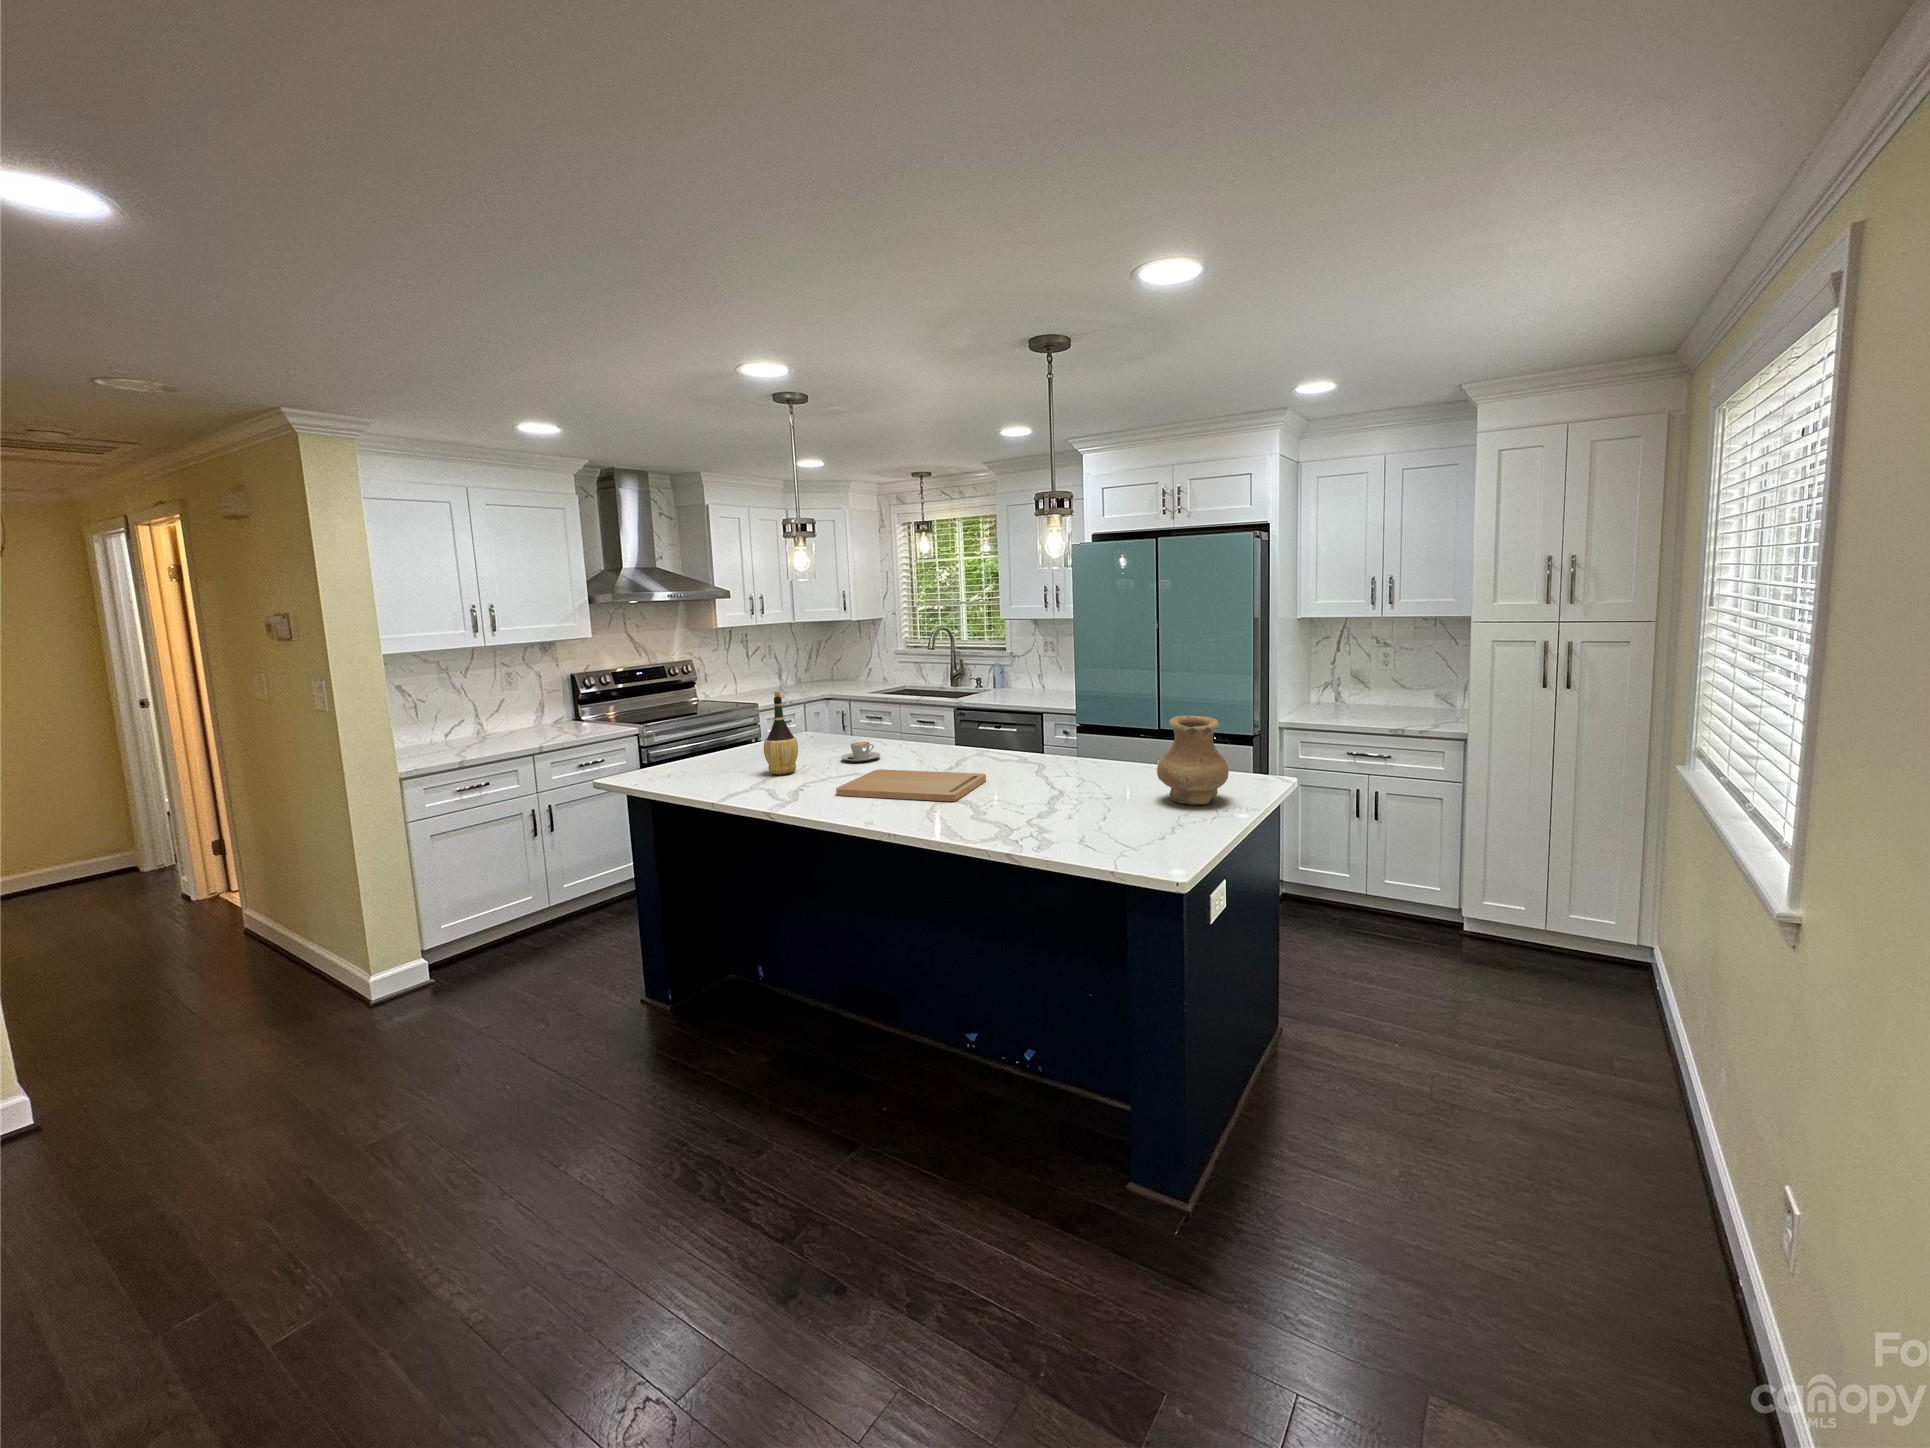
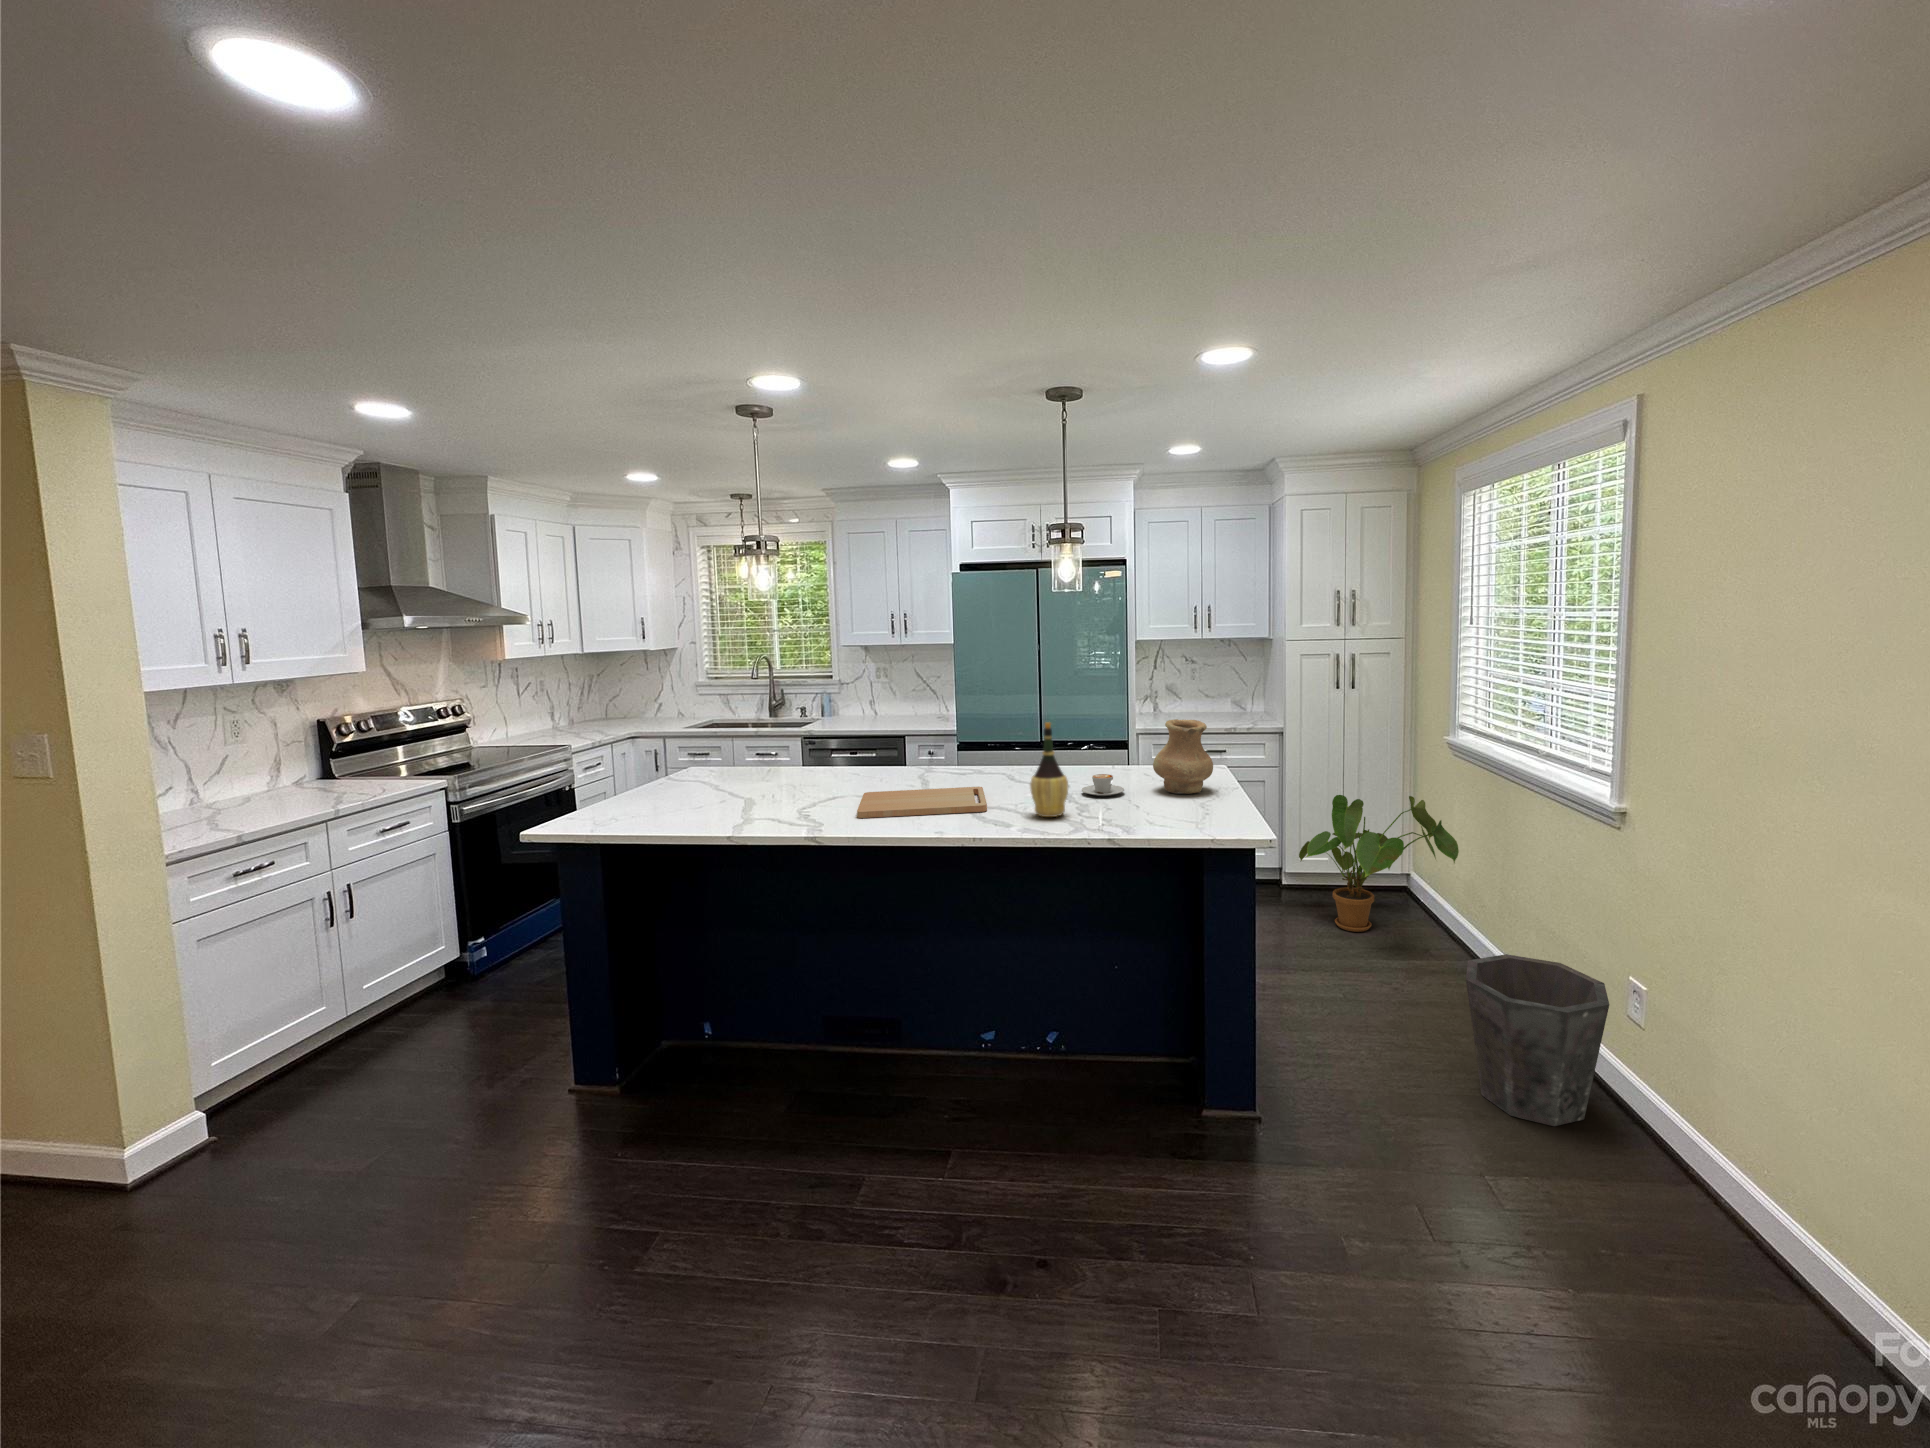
wine bottle: present [764,691,798,774] -> present [1030,722,1068,817]
coffee cup: present [841,742,880,762] -> present [1082,774,1124,796]
house plant: none [1456,823,1667,1004] -> present [1299,795,1459,932]
waste bin: none [1516,1079,1751,1358] -> present [1466,954,1609,1126]

